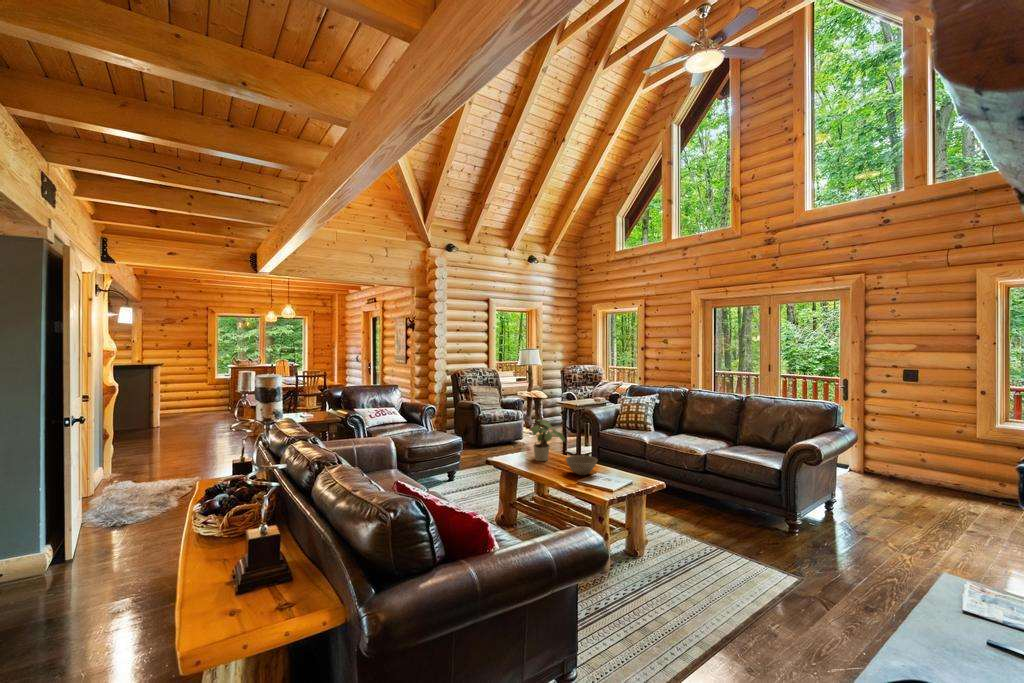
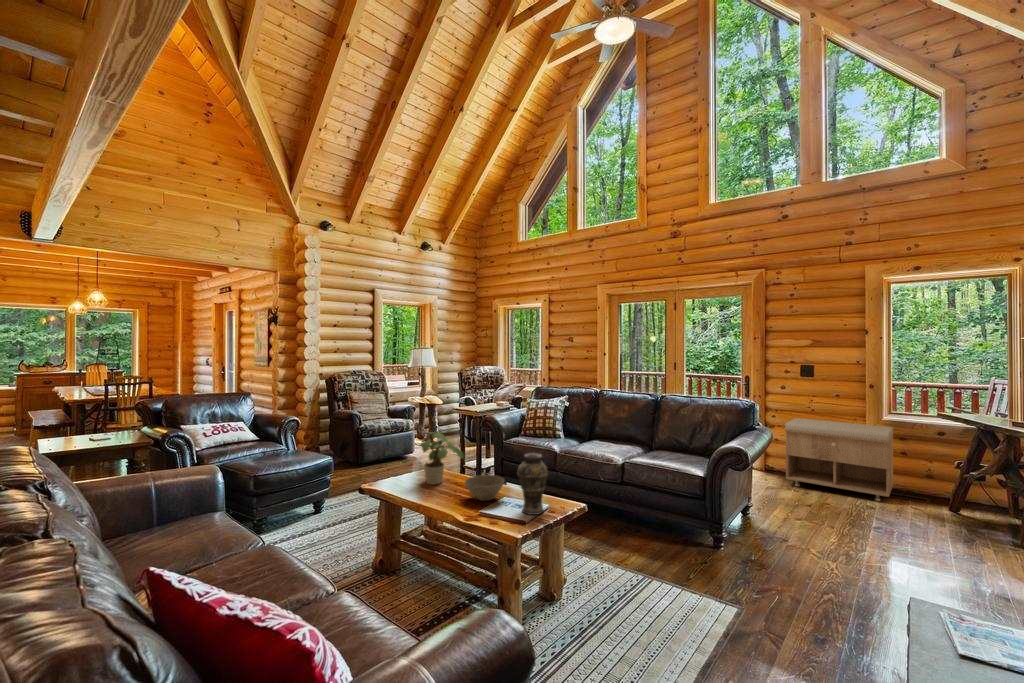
storage bench: none [881,422,1008,508] -> present [785,418,893,501]
vase: none [607,439,633,488] -> present [517,453,548,515]

